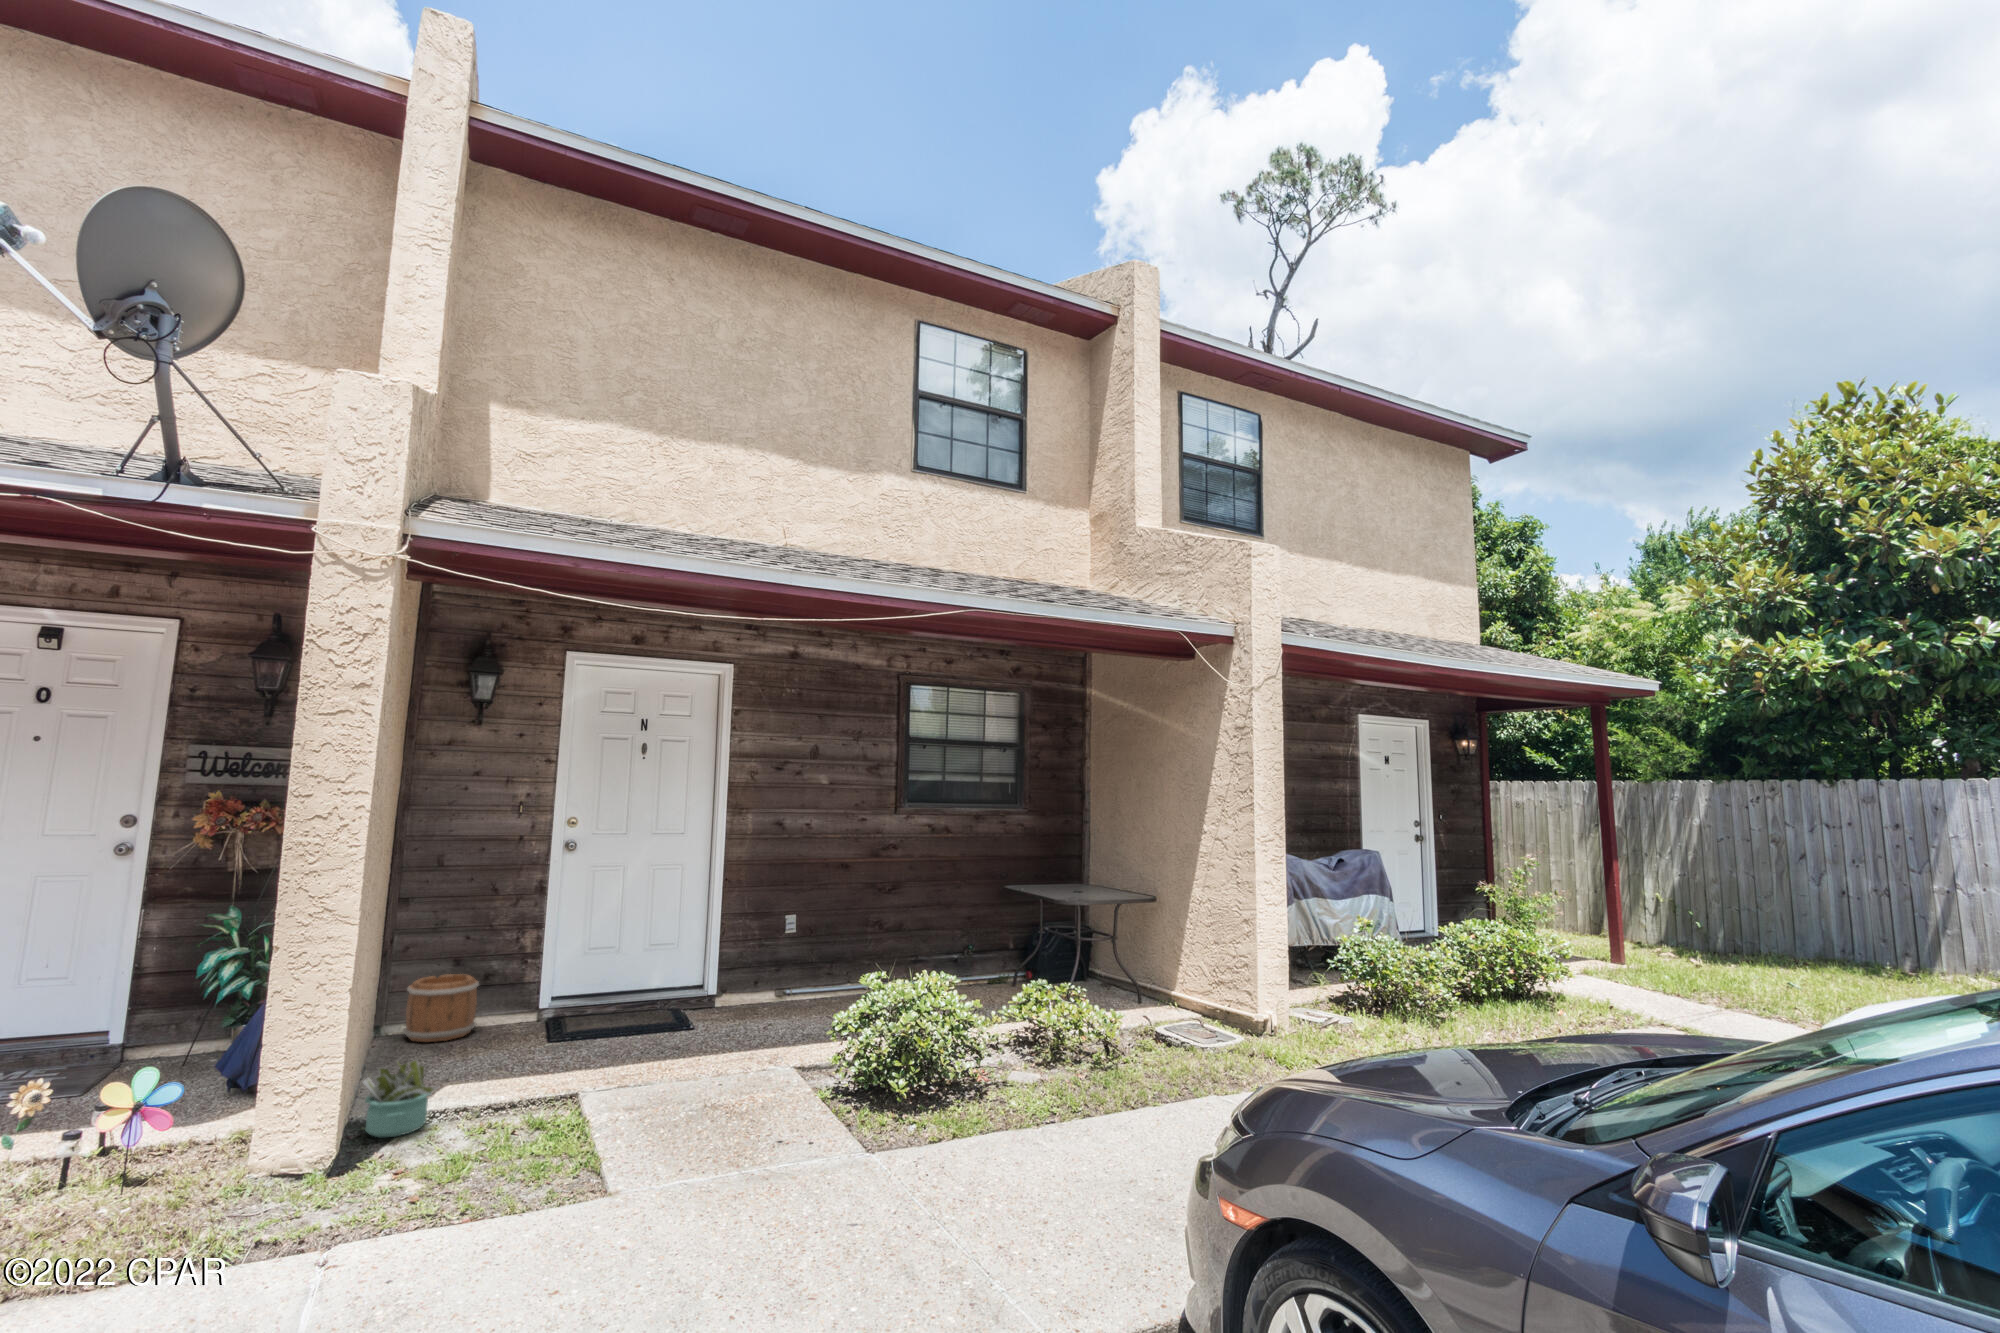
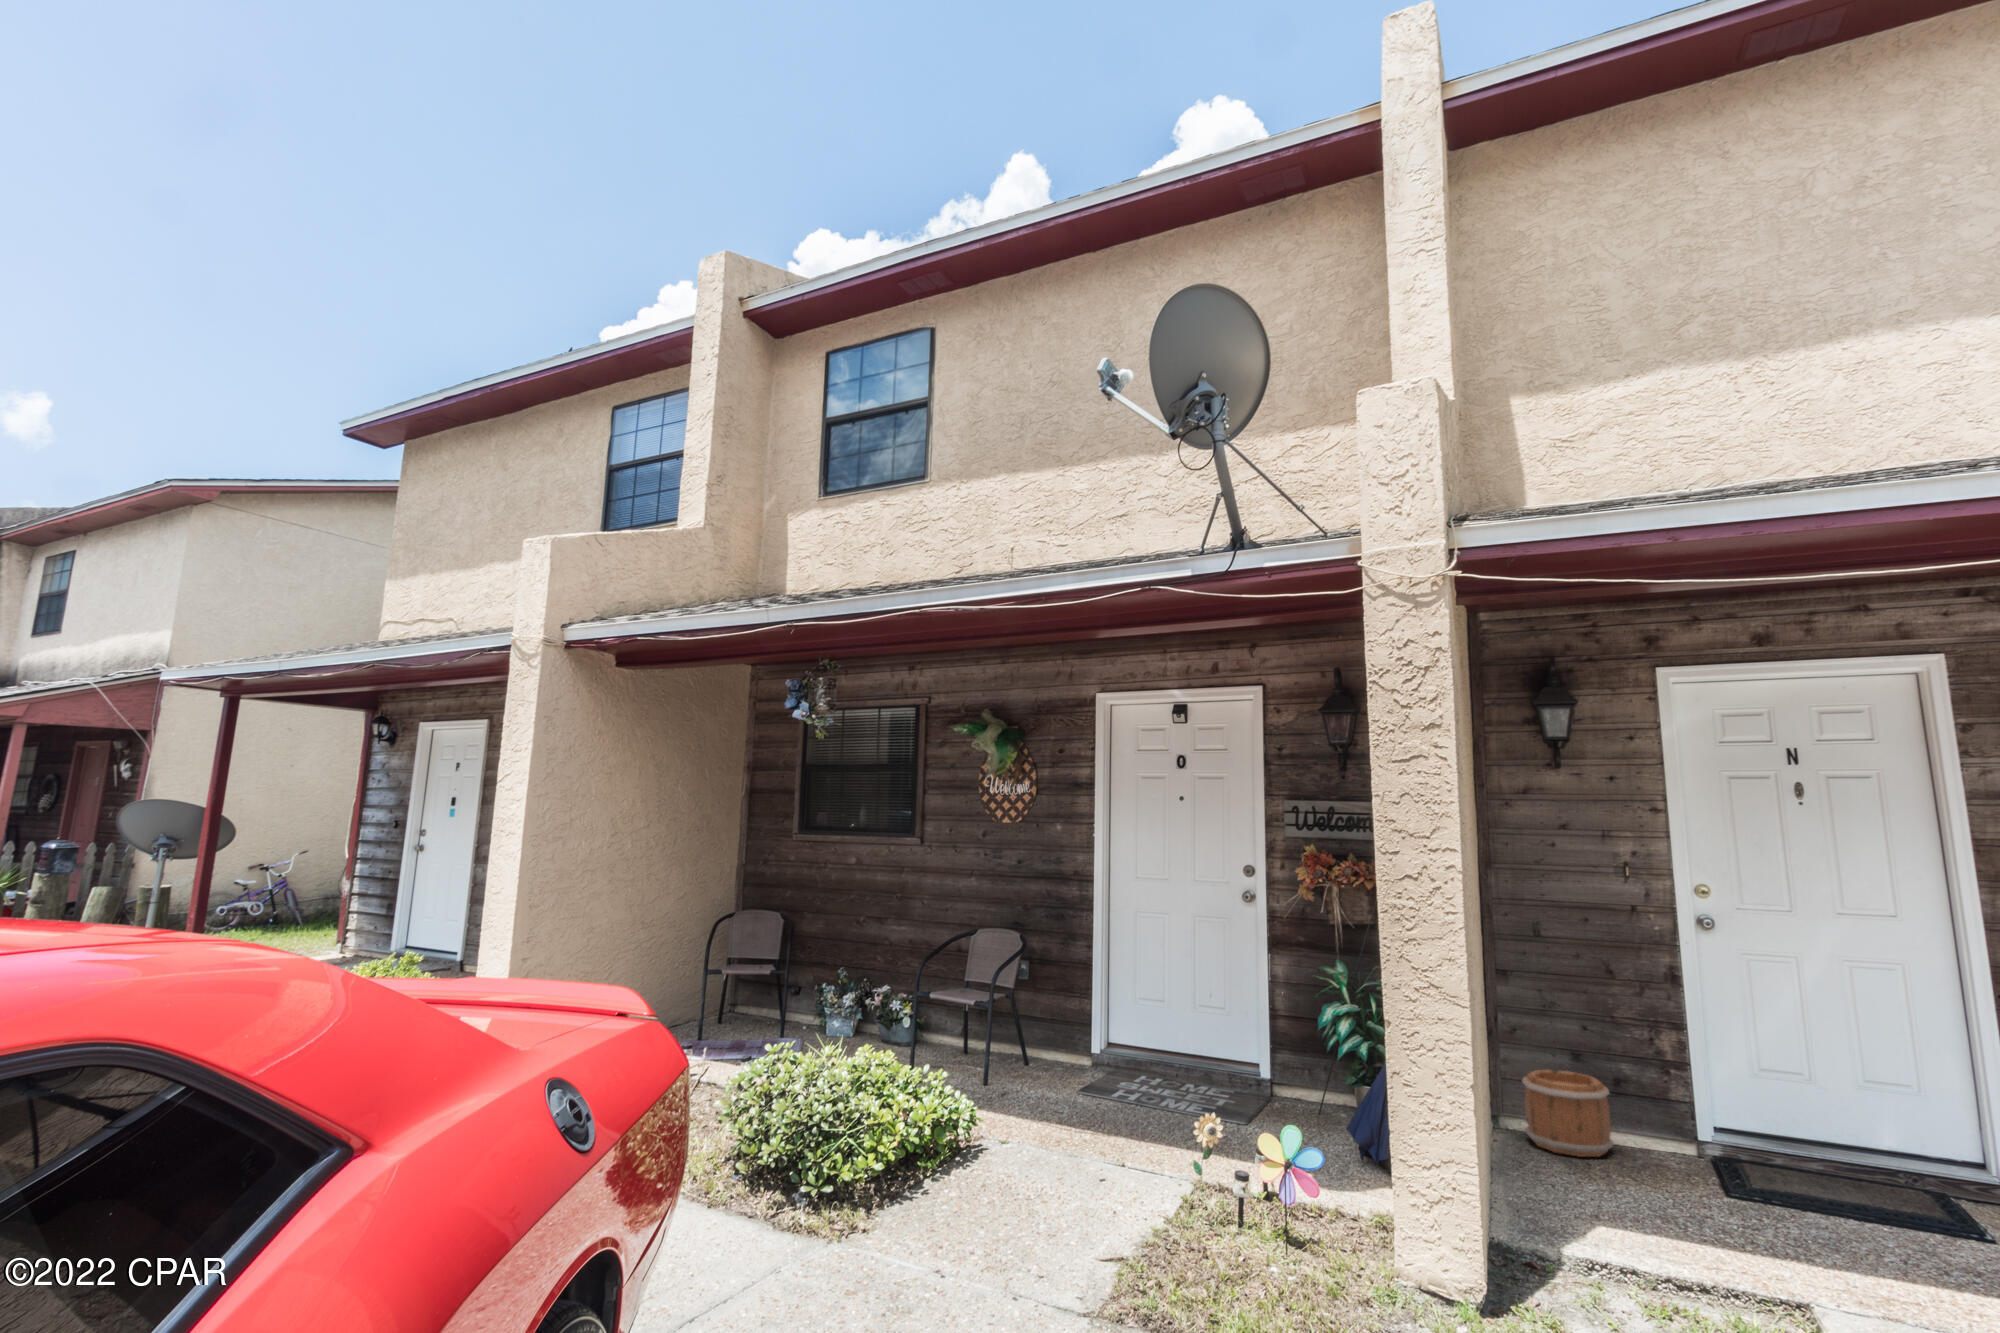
decorative plant: present [363,1060,437,1137] -> none [1499,1182,1597,1286]

